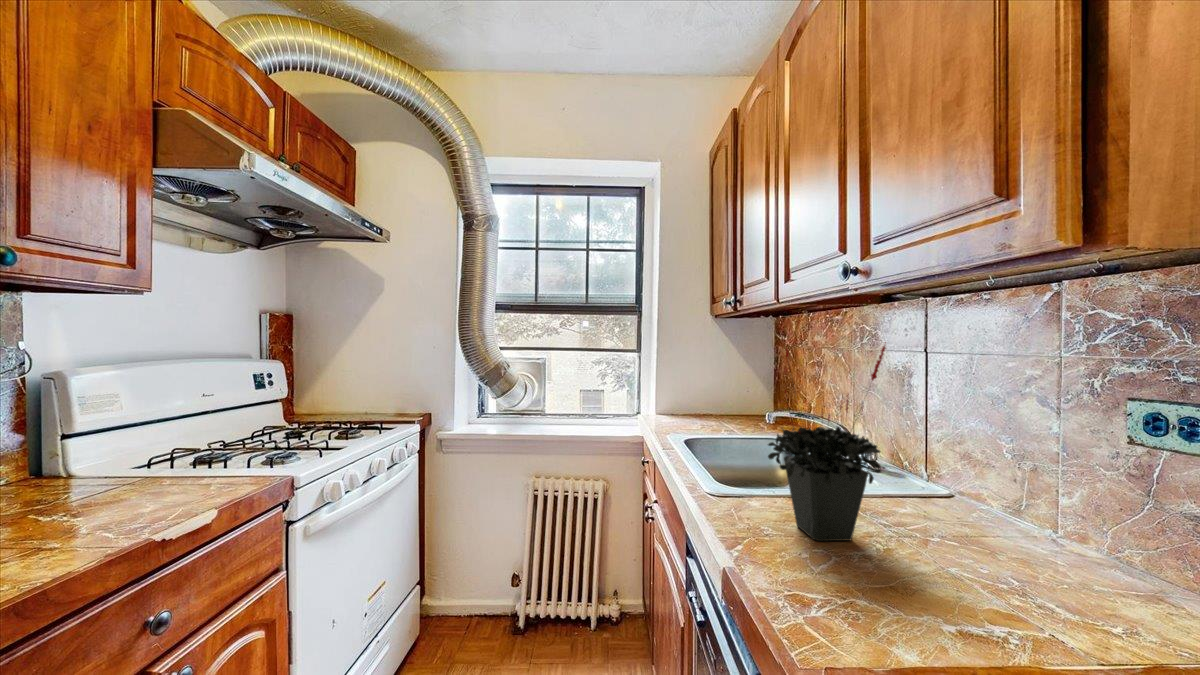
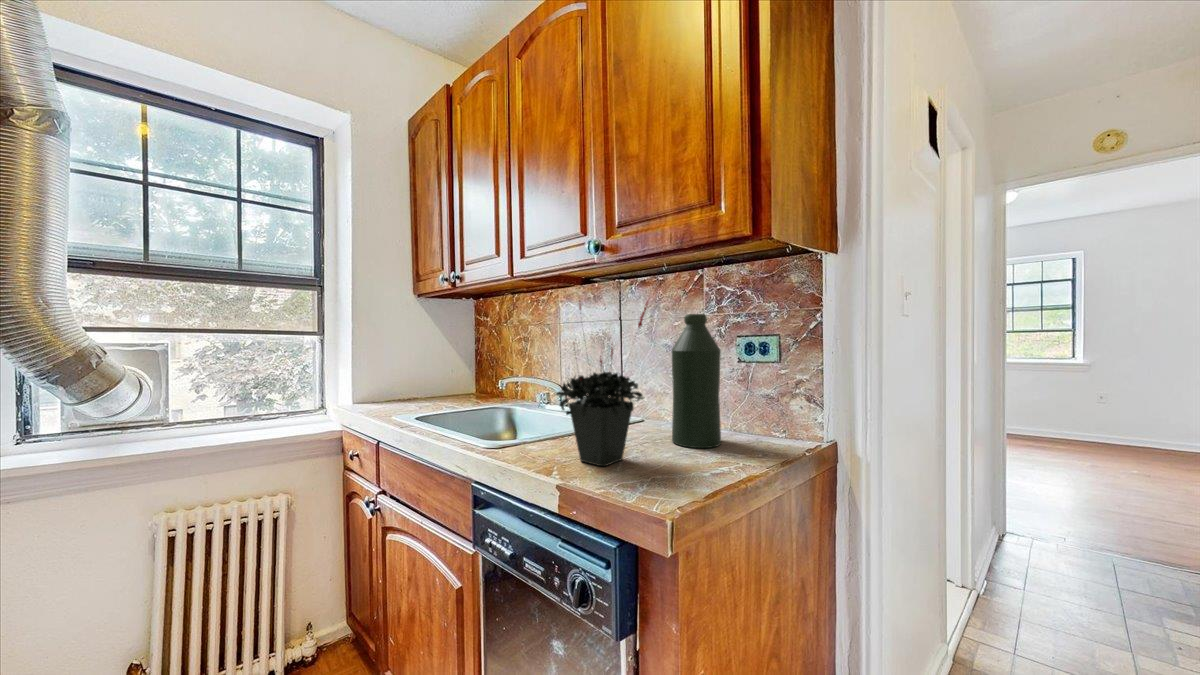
bottle: none [961,360,1062,571] -> present [672,314,721,448]

